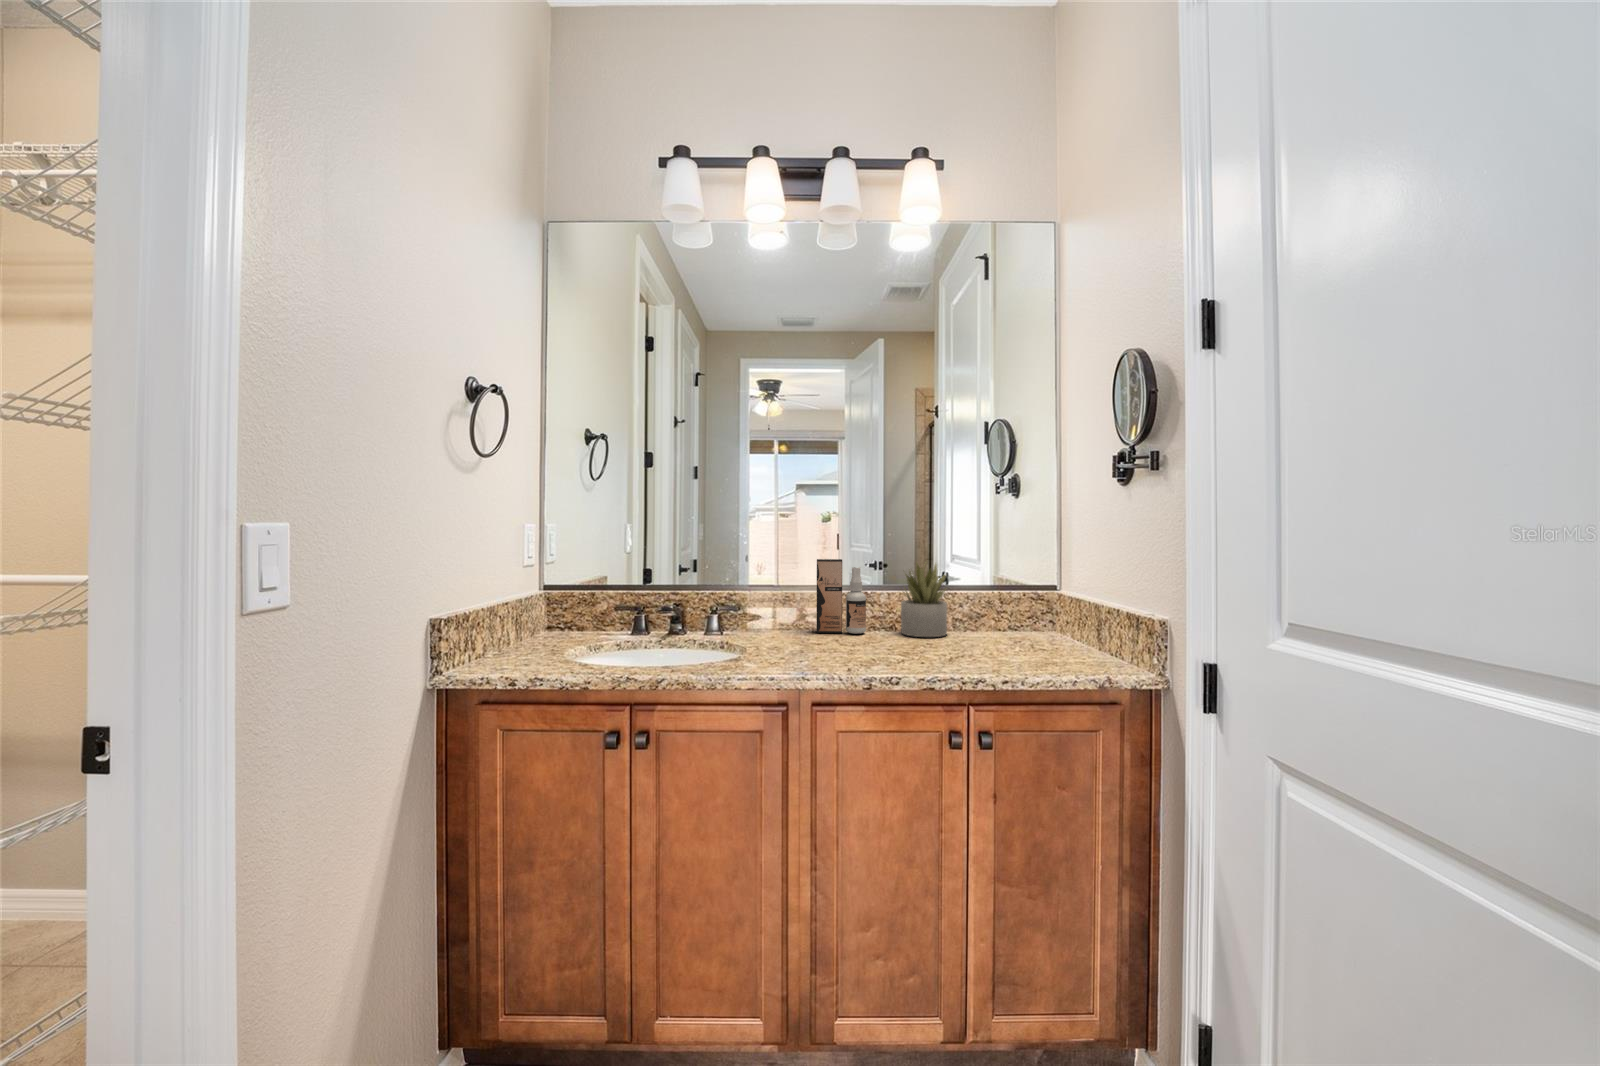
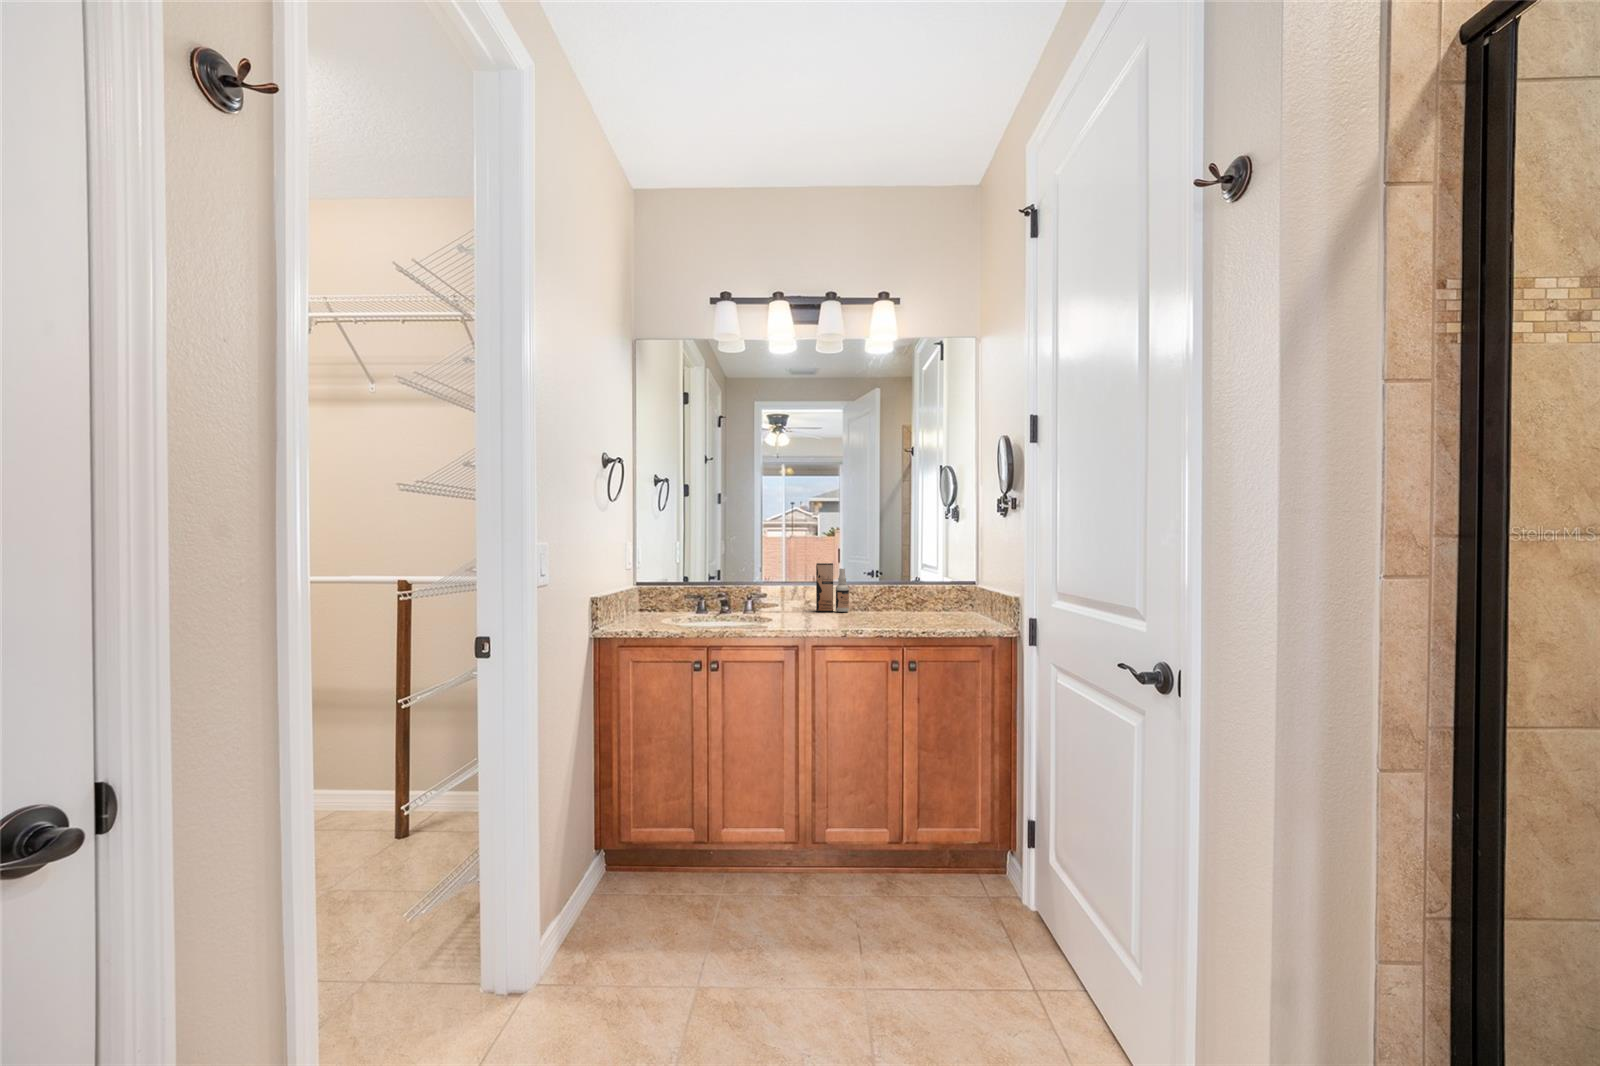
succulent plant: present [901,563,947,637] -> none [869,564,902,613]

